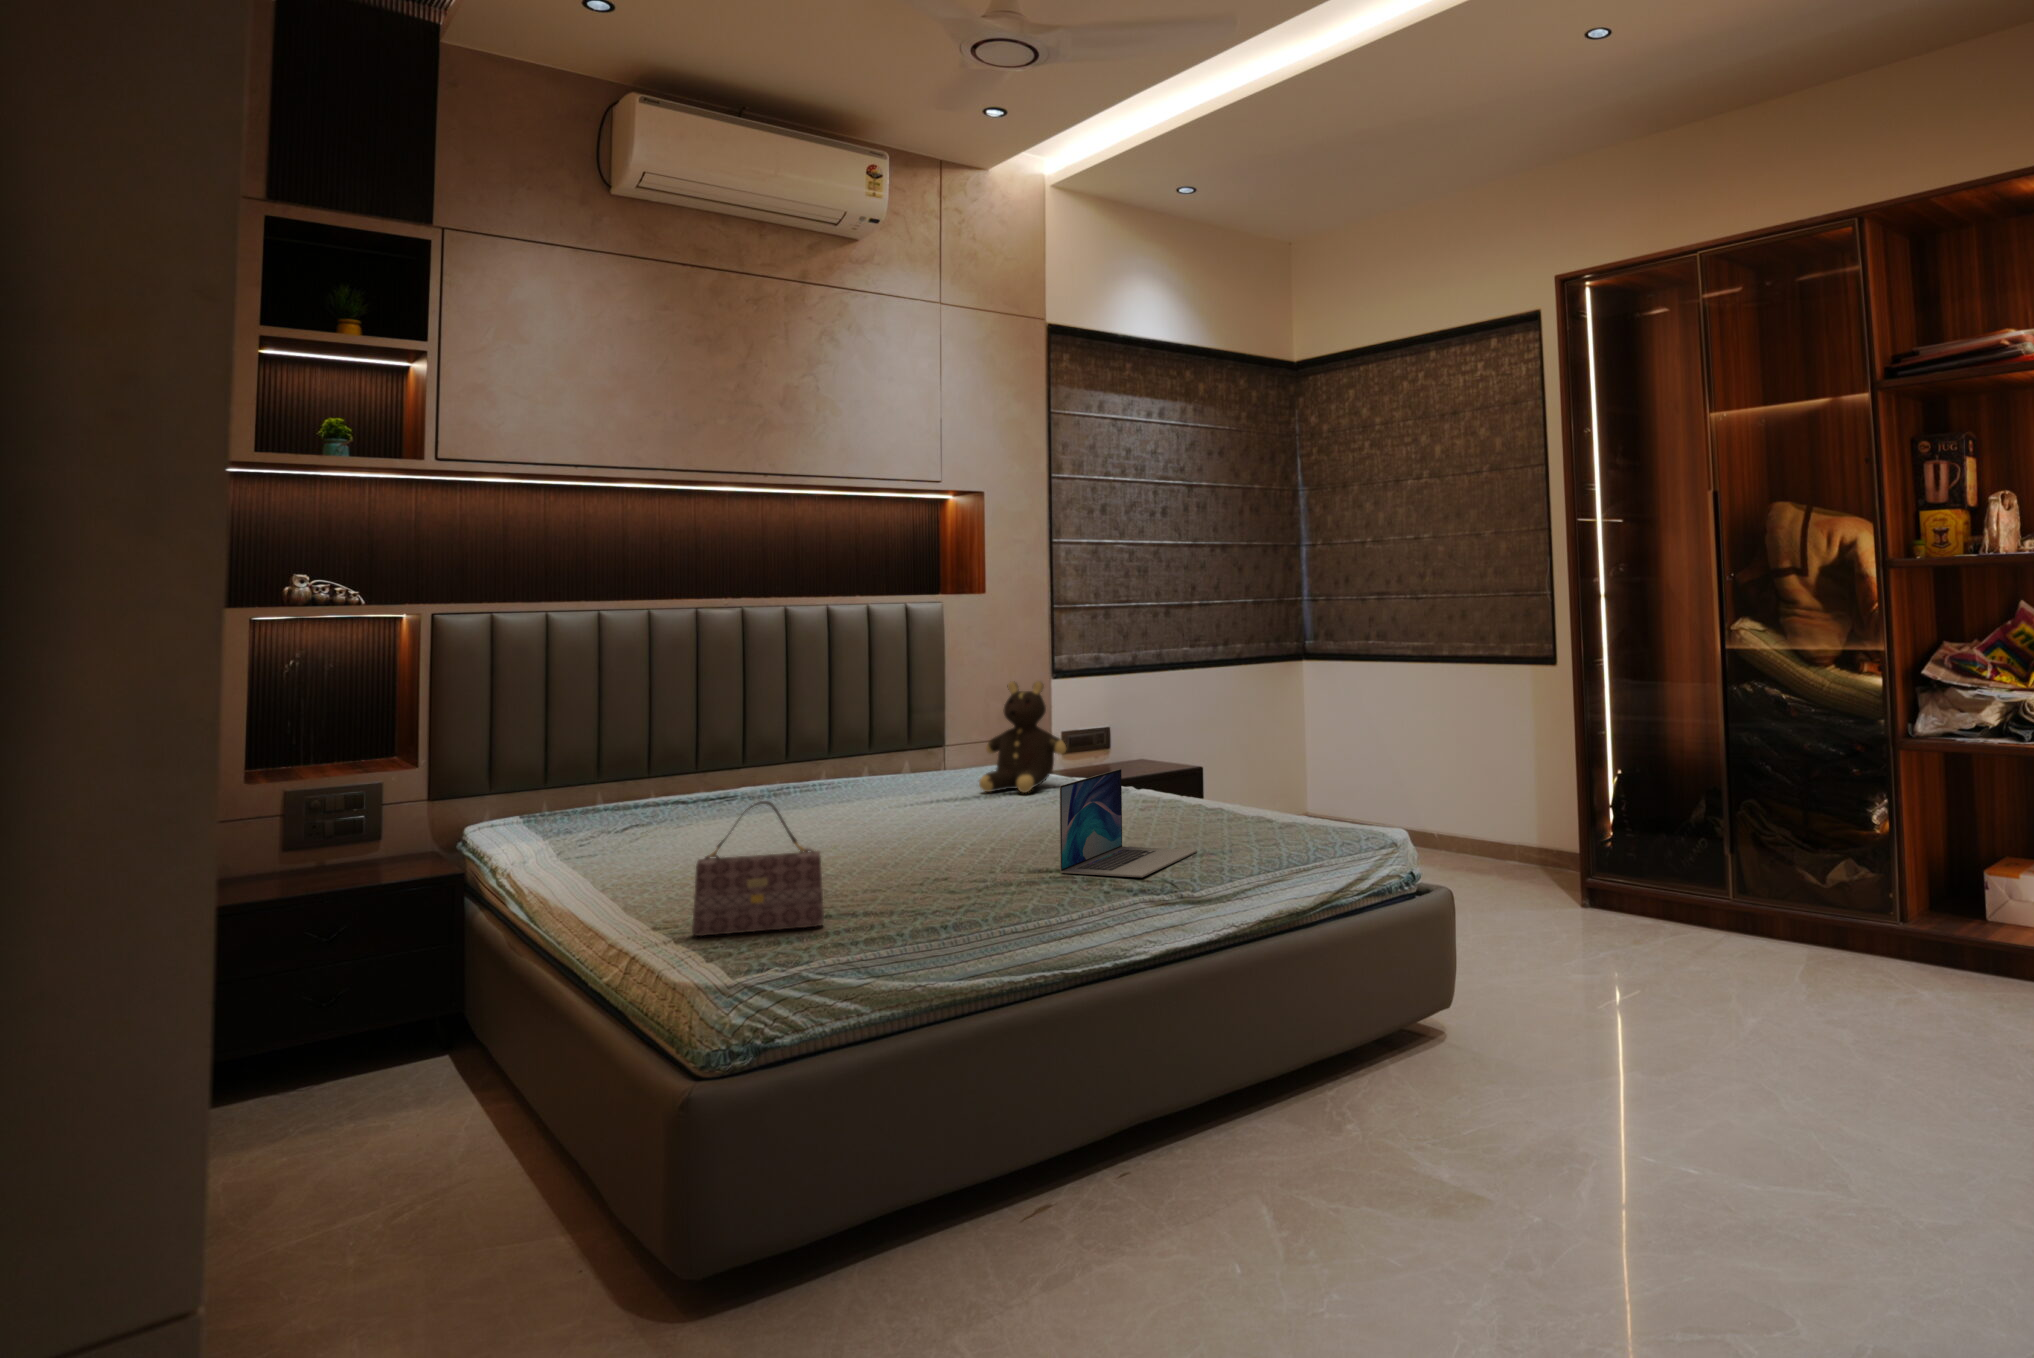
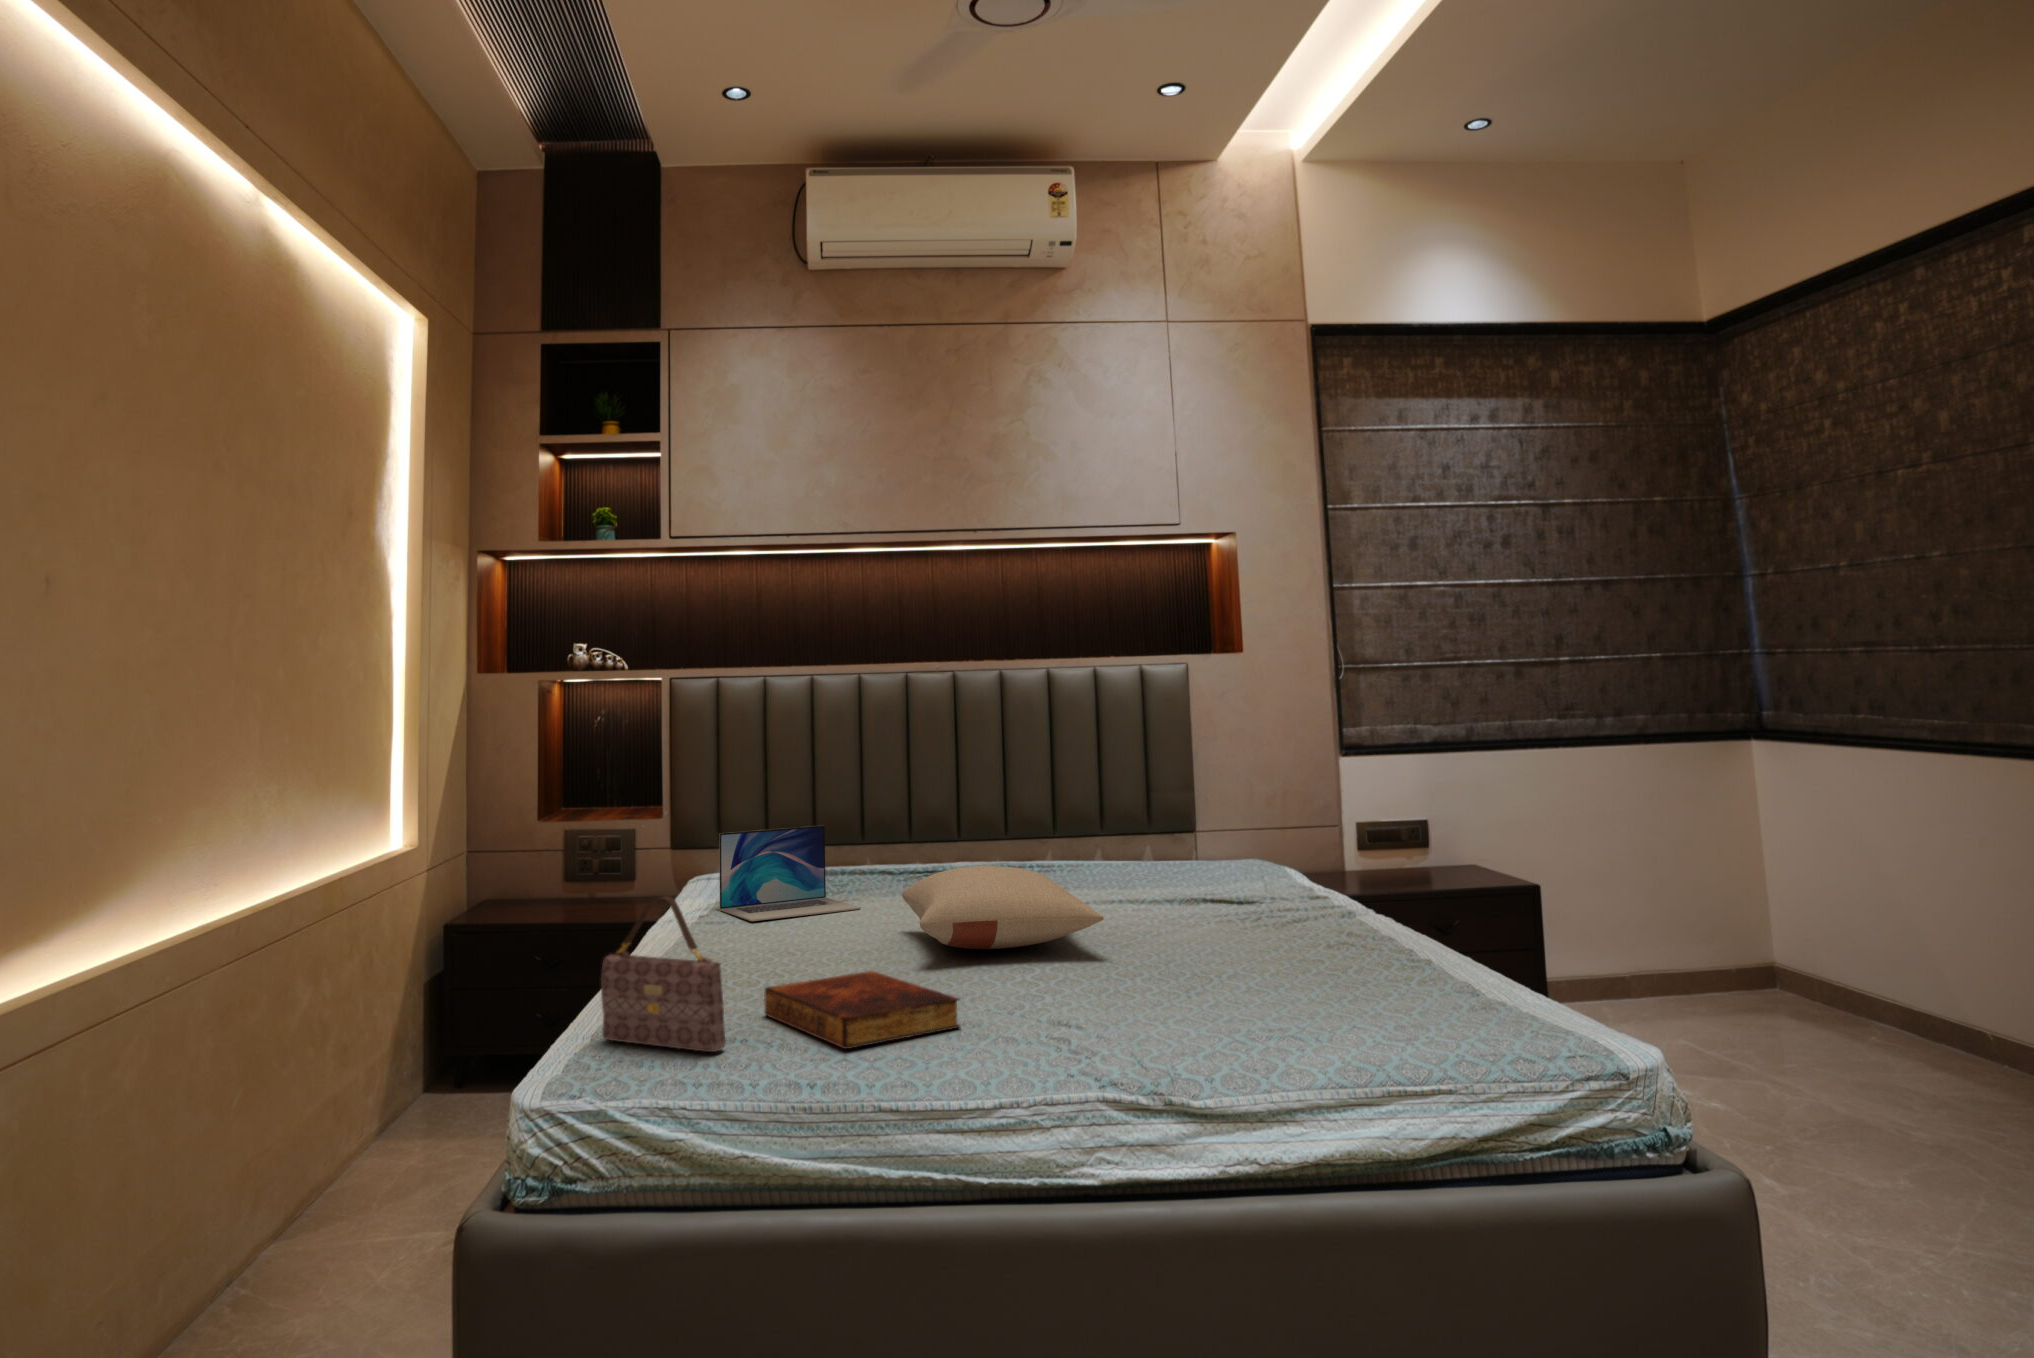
teddy bear: present [979,681,1066,792] -> none [1165,764,1275,908]
laptop: present [1060,769,1197,877] -> present [719,825,861,921]
pillow: none [799,770,1007,837] -> present [902,866,1104,949]
book: none [805,856,984,907] -> present [765,971,960,1049]

